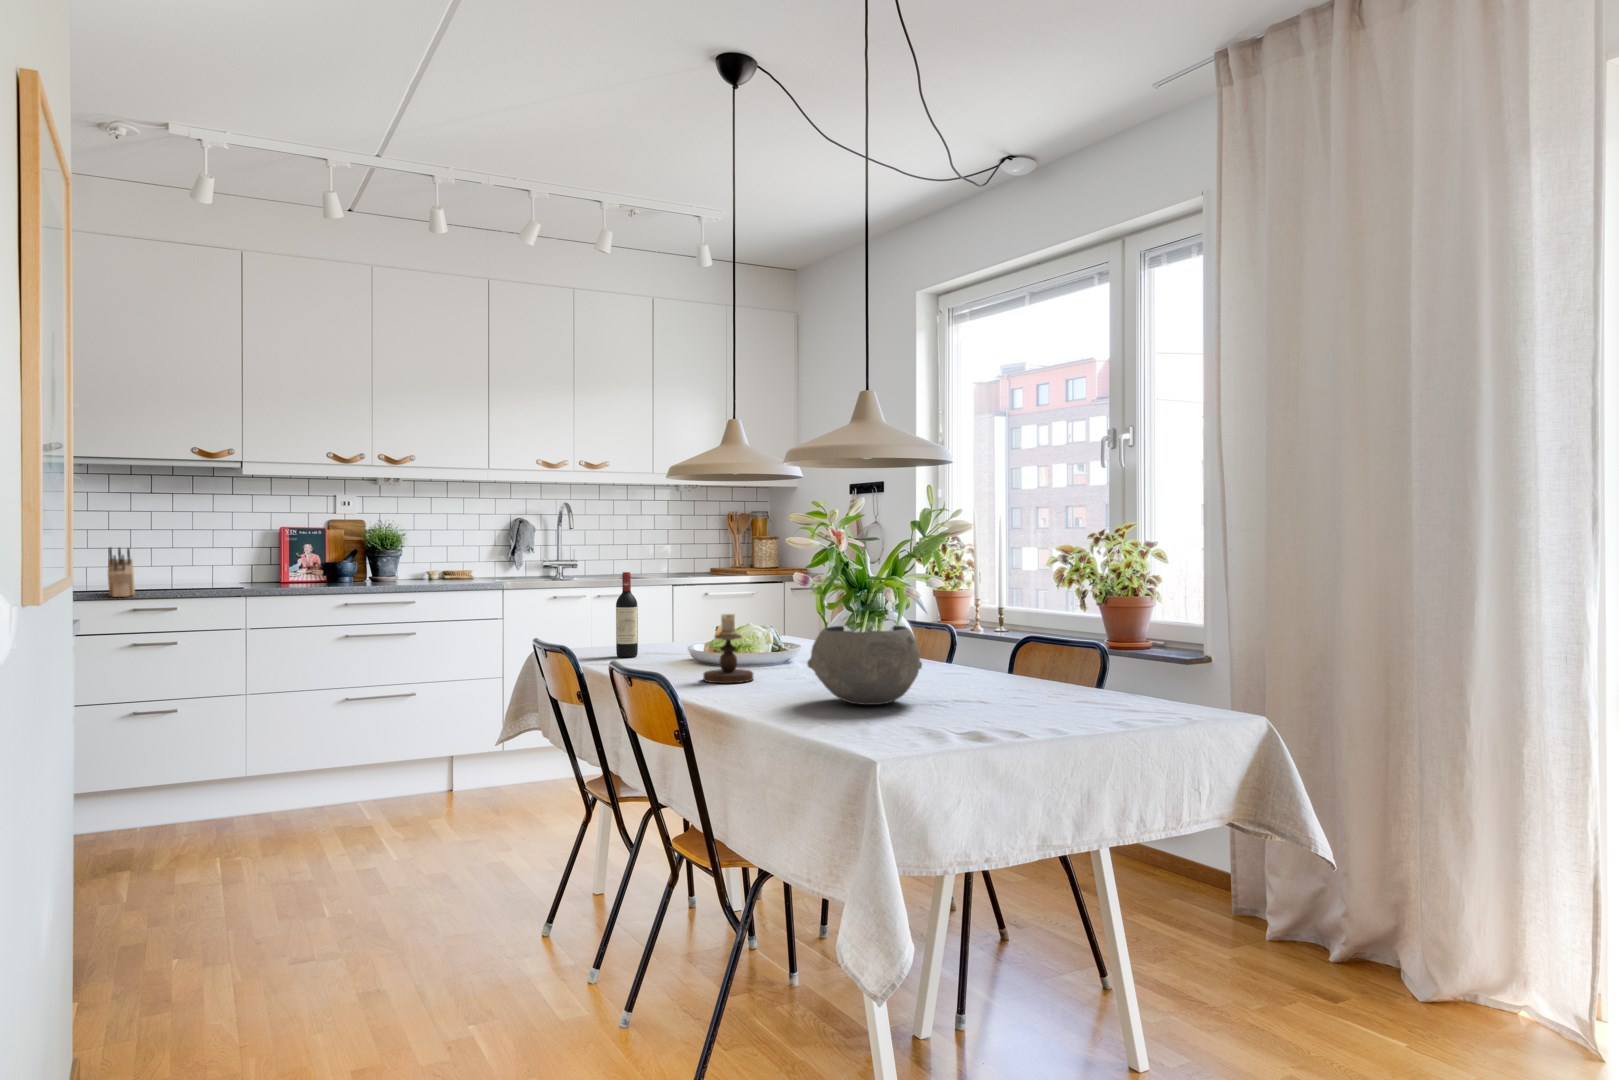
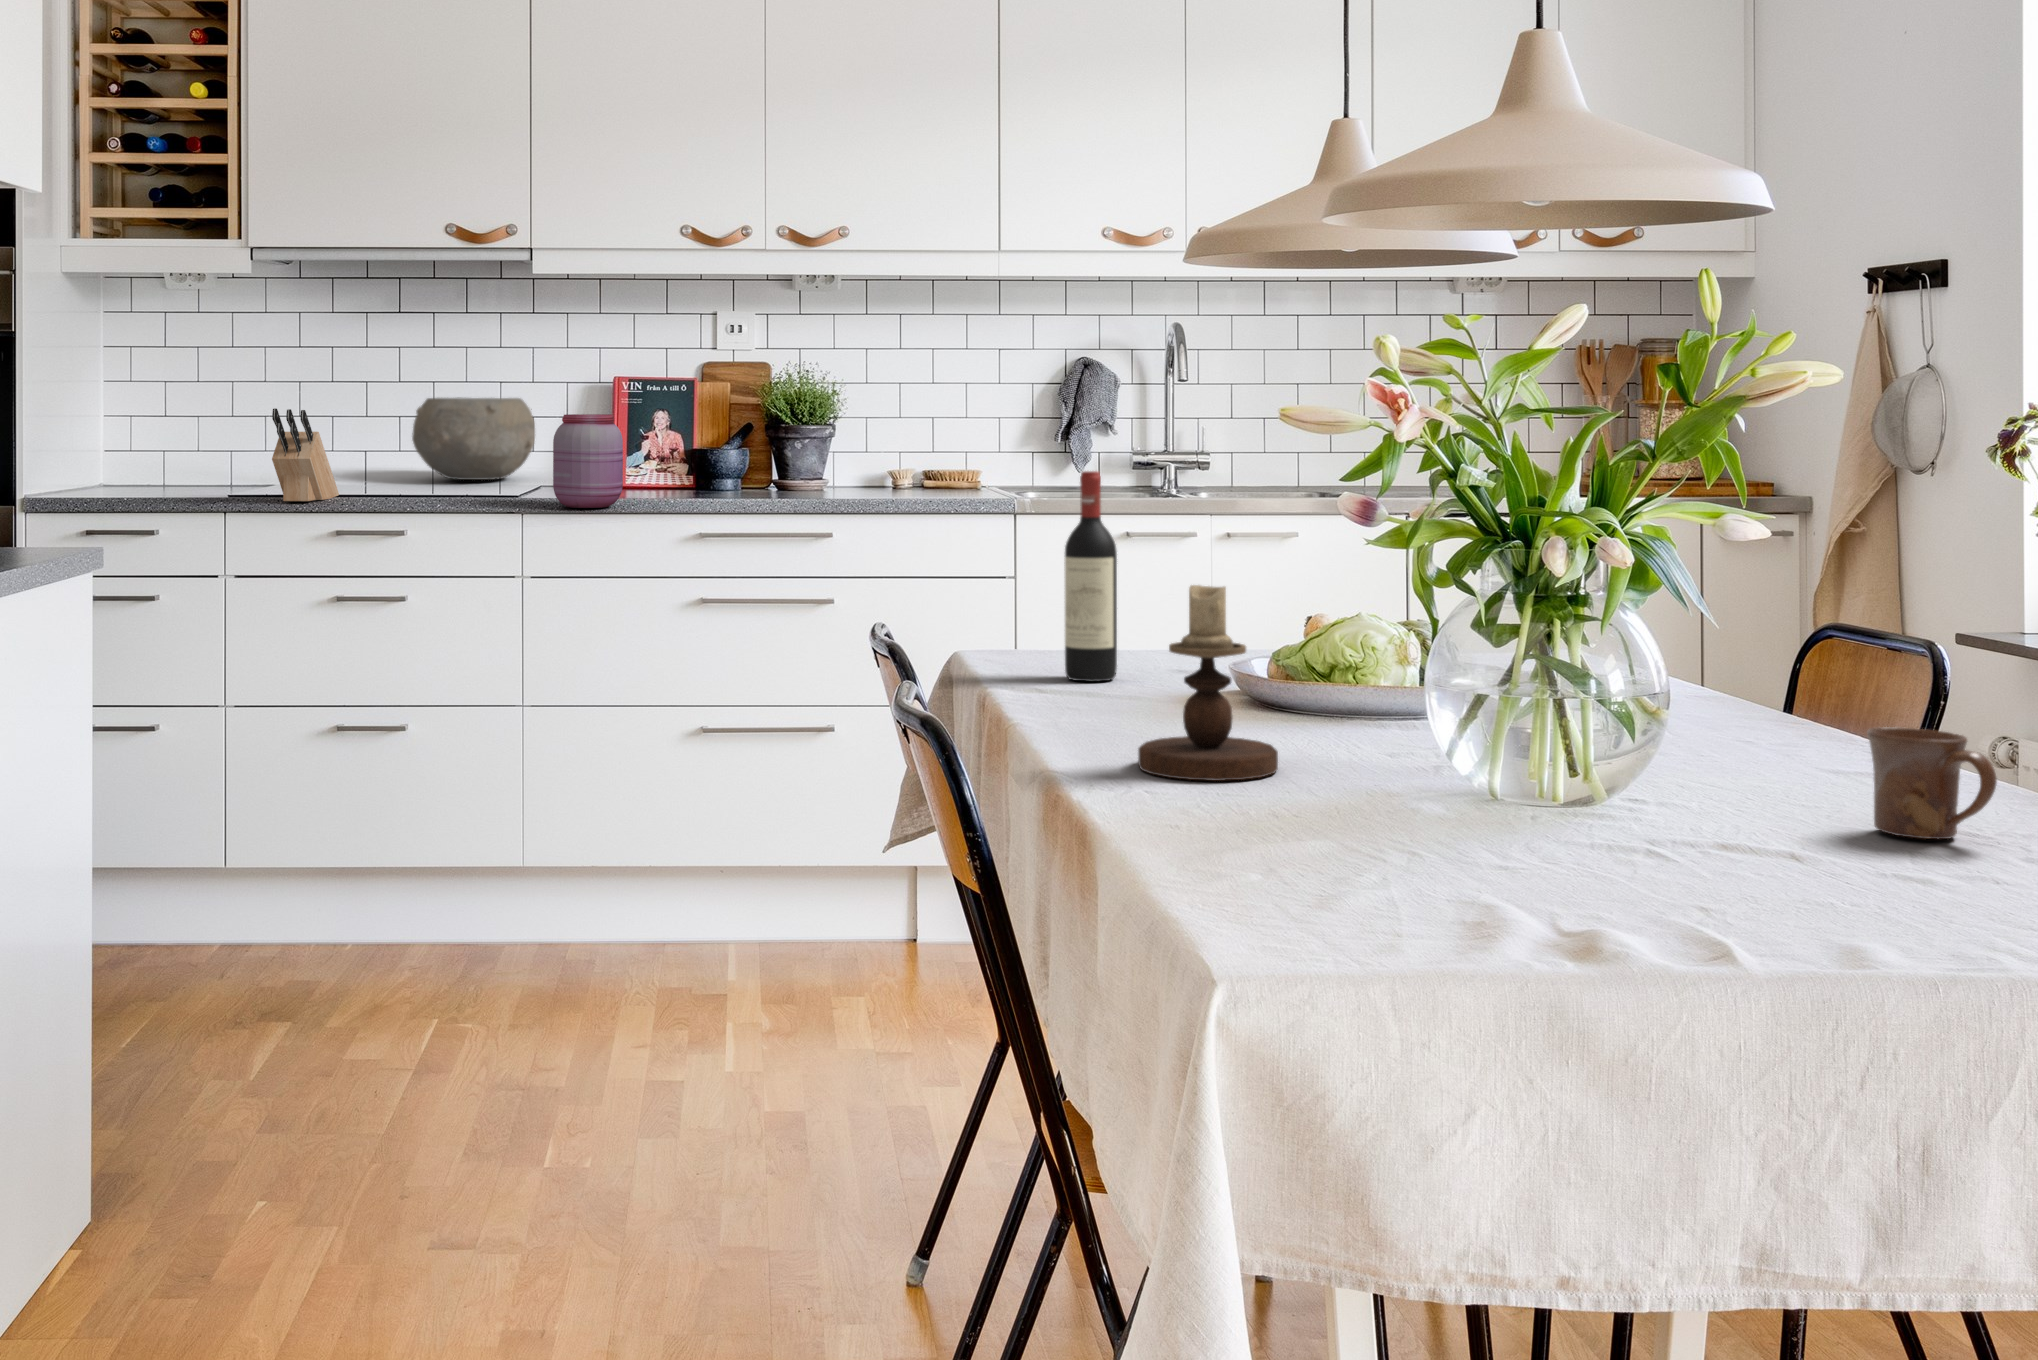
jar: none [275,547,313,595] -> present [553,414,623,508]
ceramic bowl: present [807,626,922,705] -> present [412,397,535,480]
mug: none [945,648,983,680] -> present [1867,727,1997,839]

